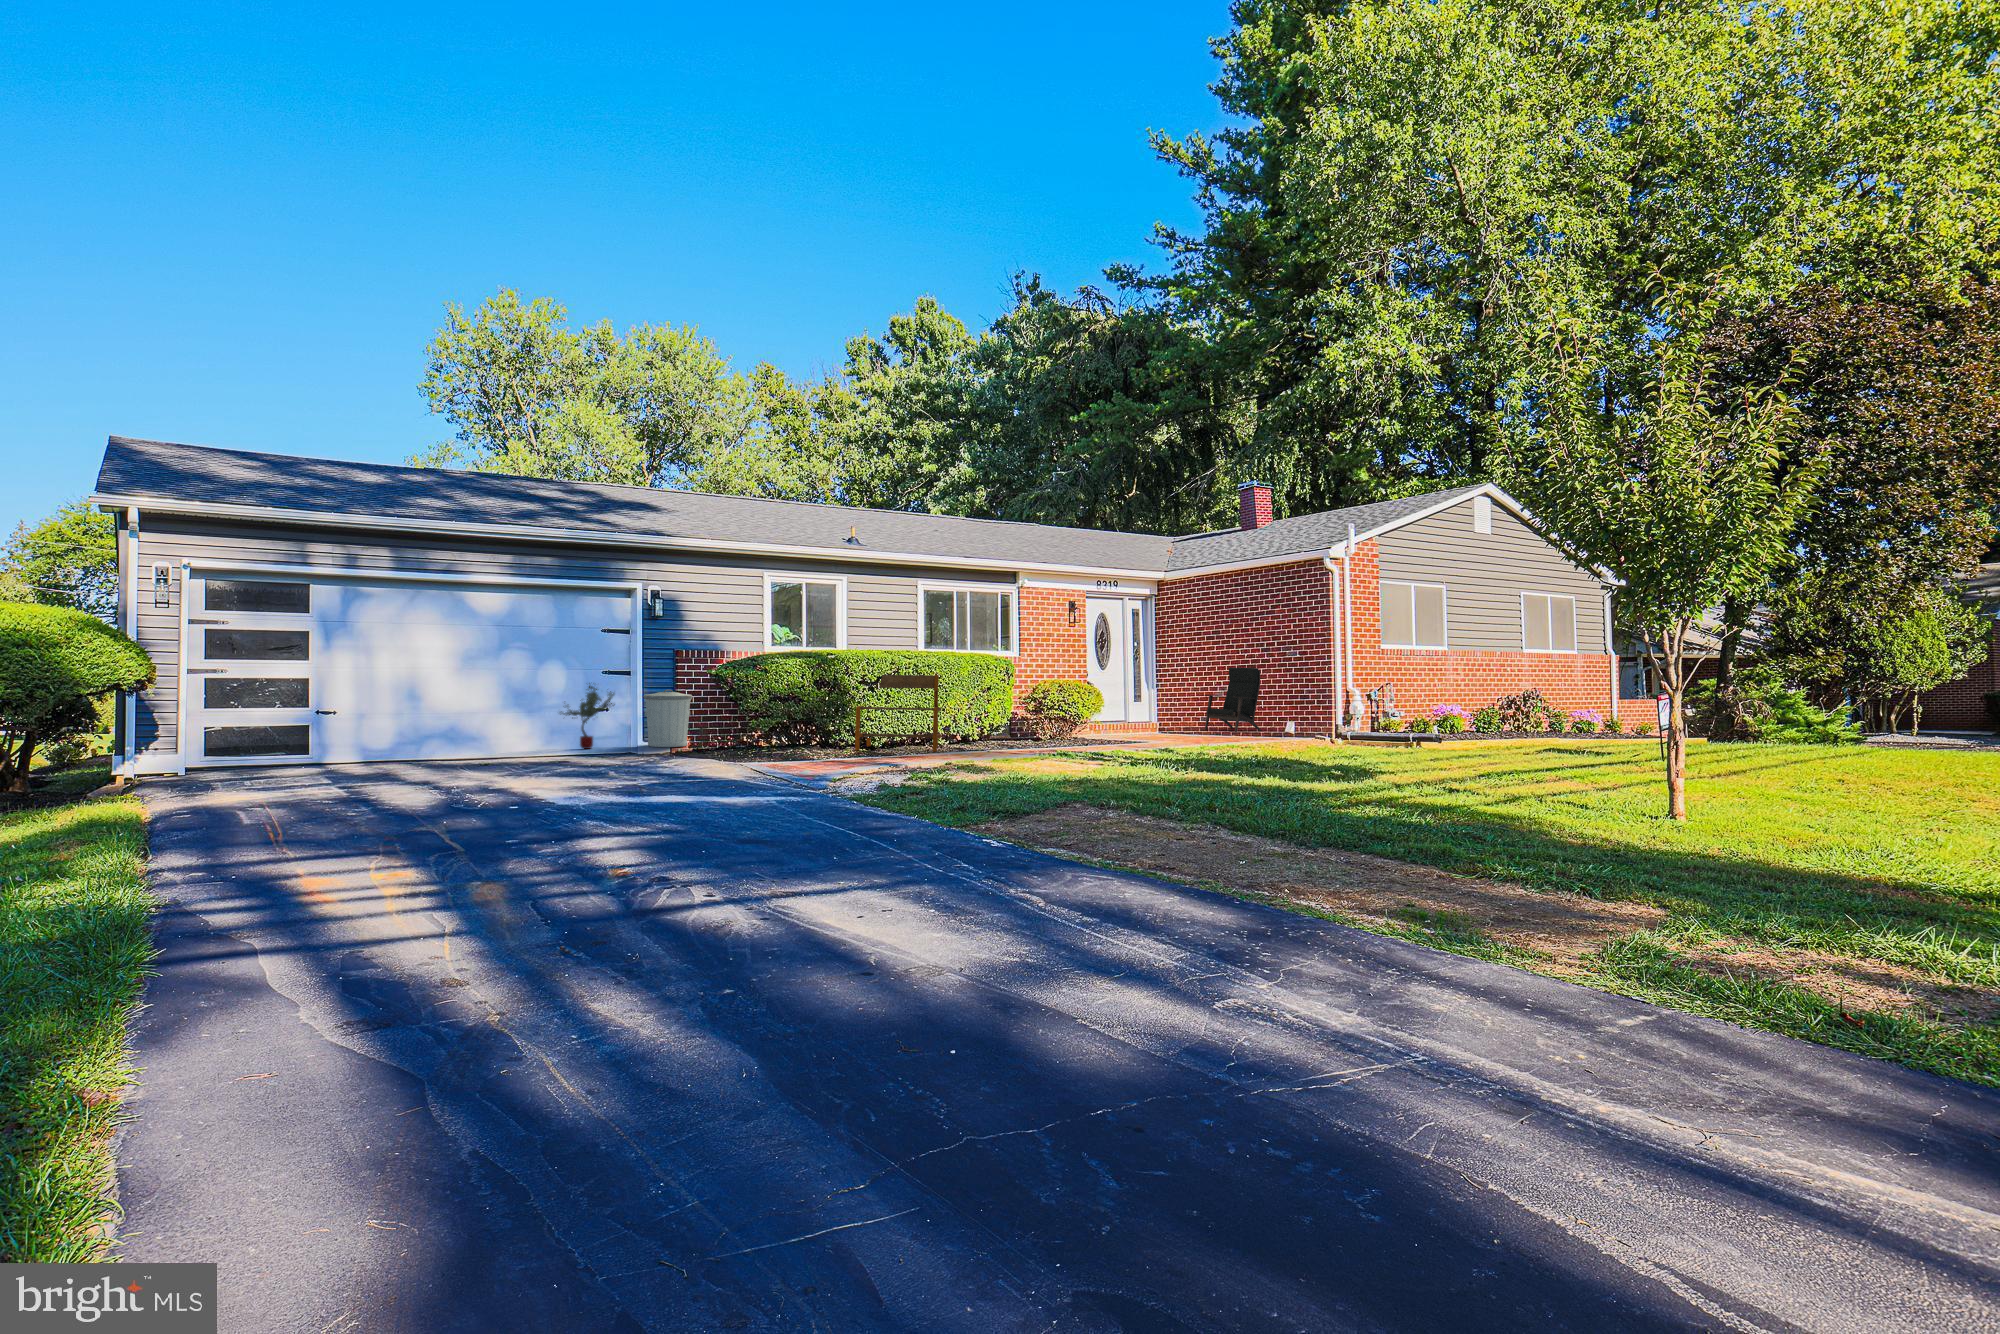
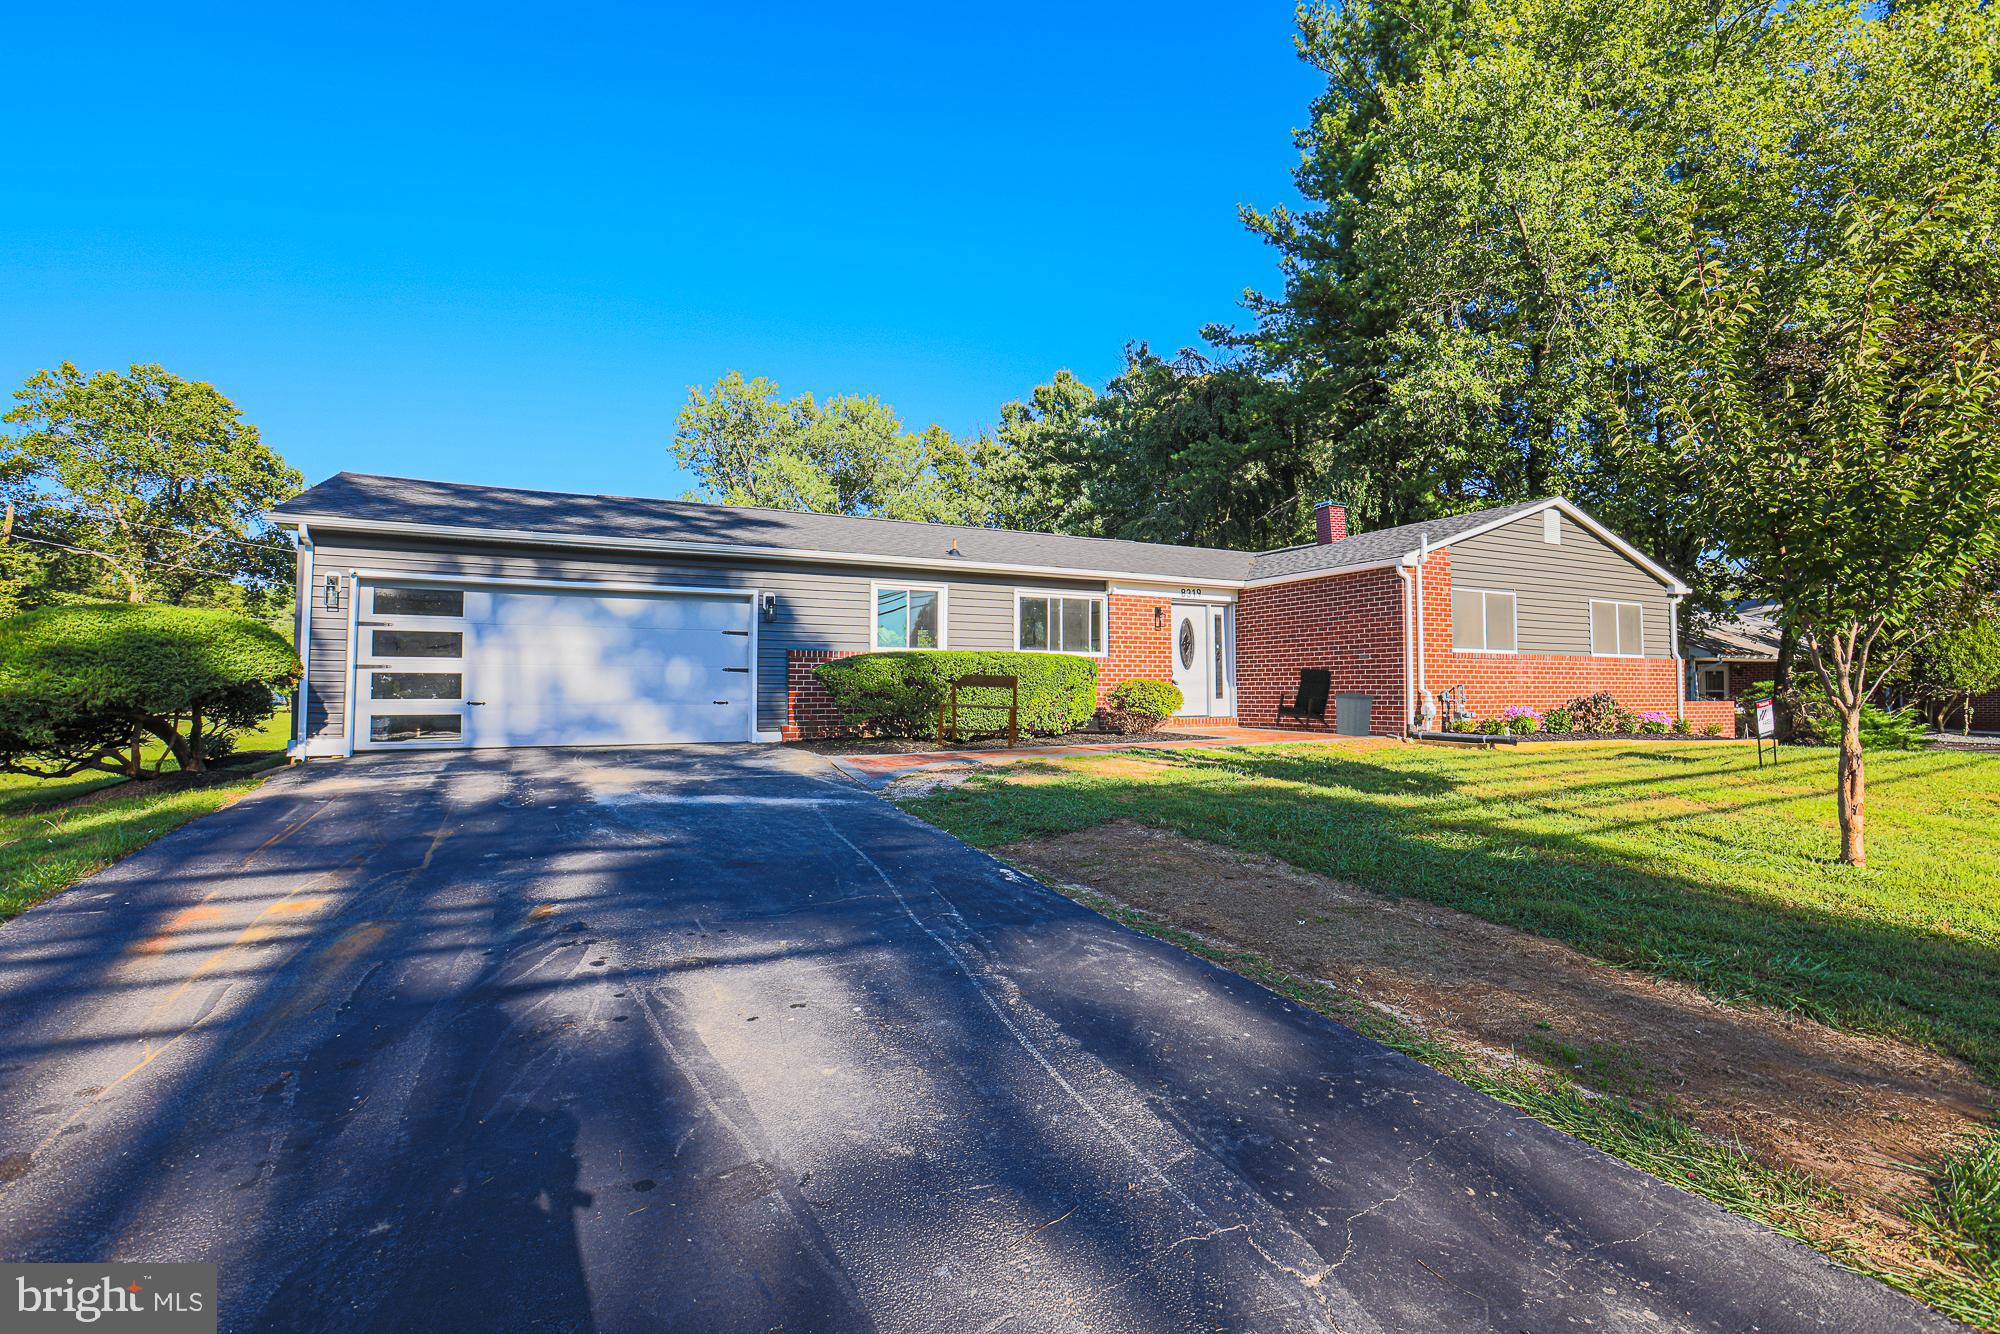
potted tree: present [560,683,615,749] -> none [679,678,731,737]
trash can: present [644,690,692,747] -> present [1334,691,1374,736]

